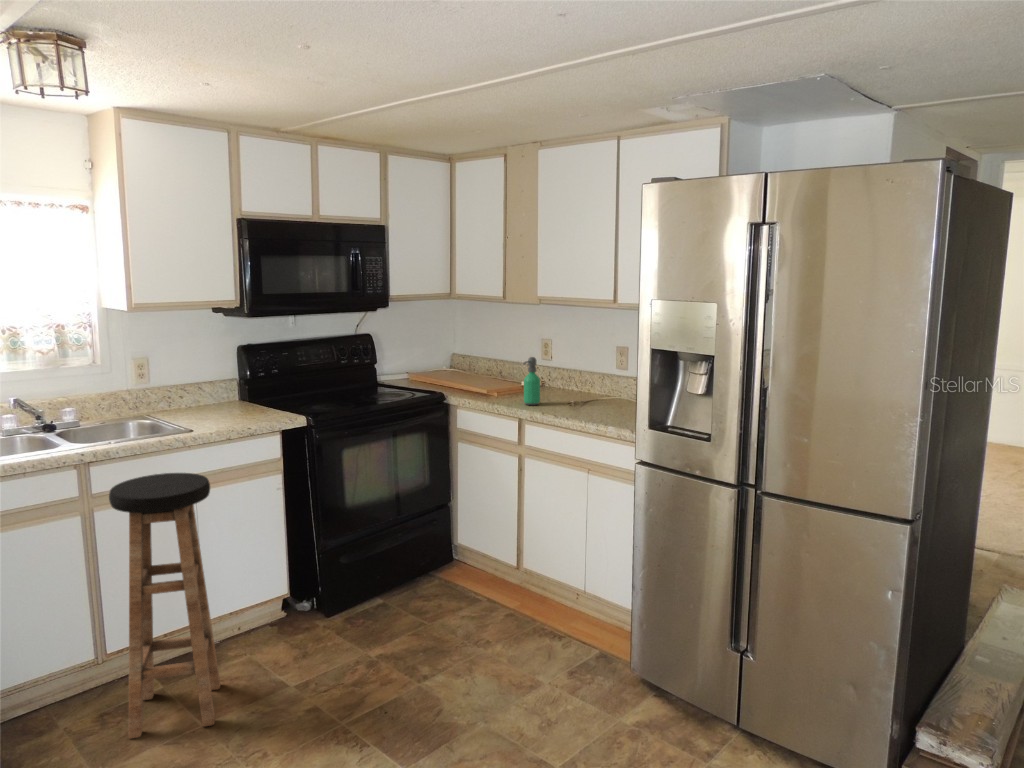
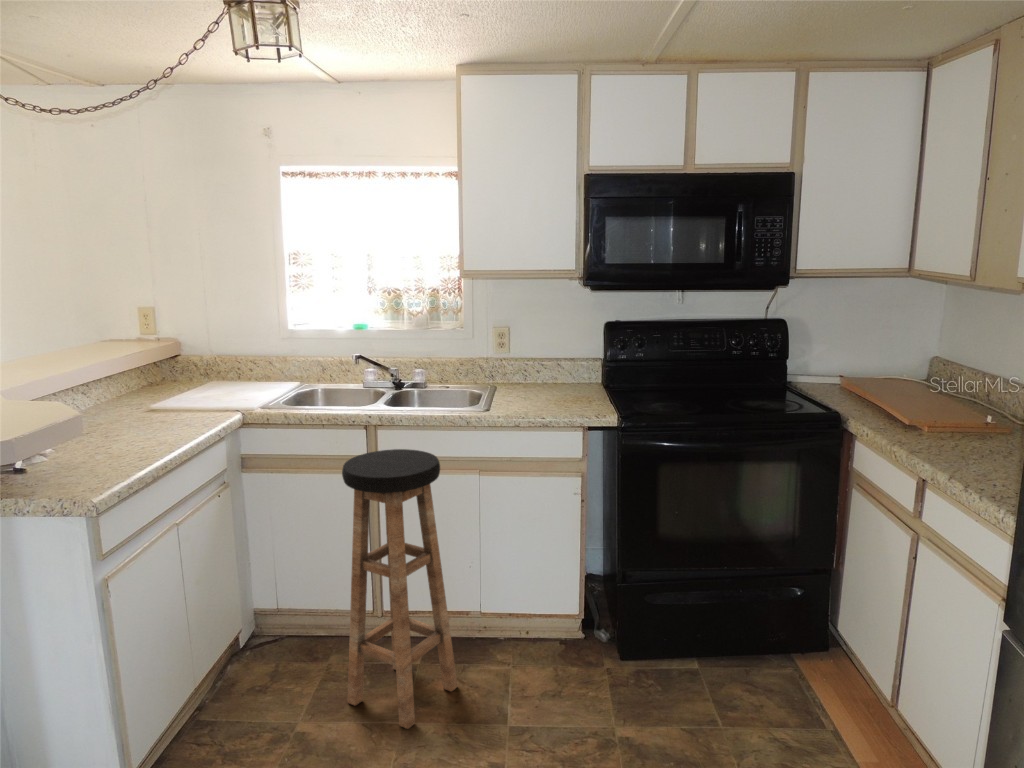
soap dispenser: present [524,357,540,405] -> none [947,376,983,459]

